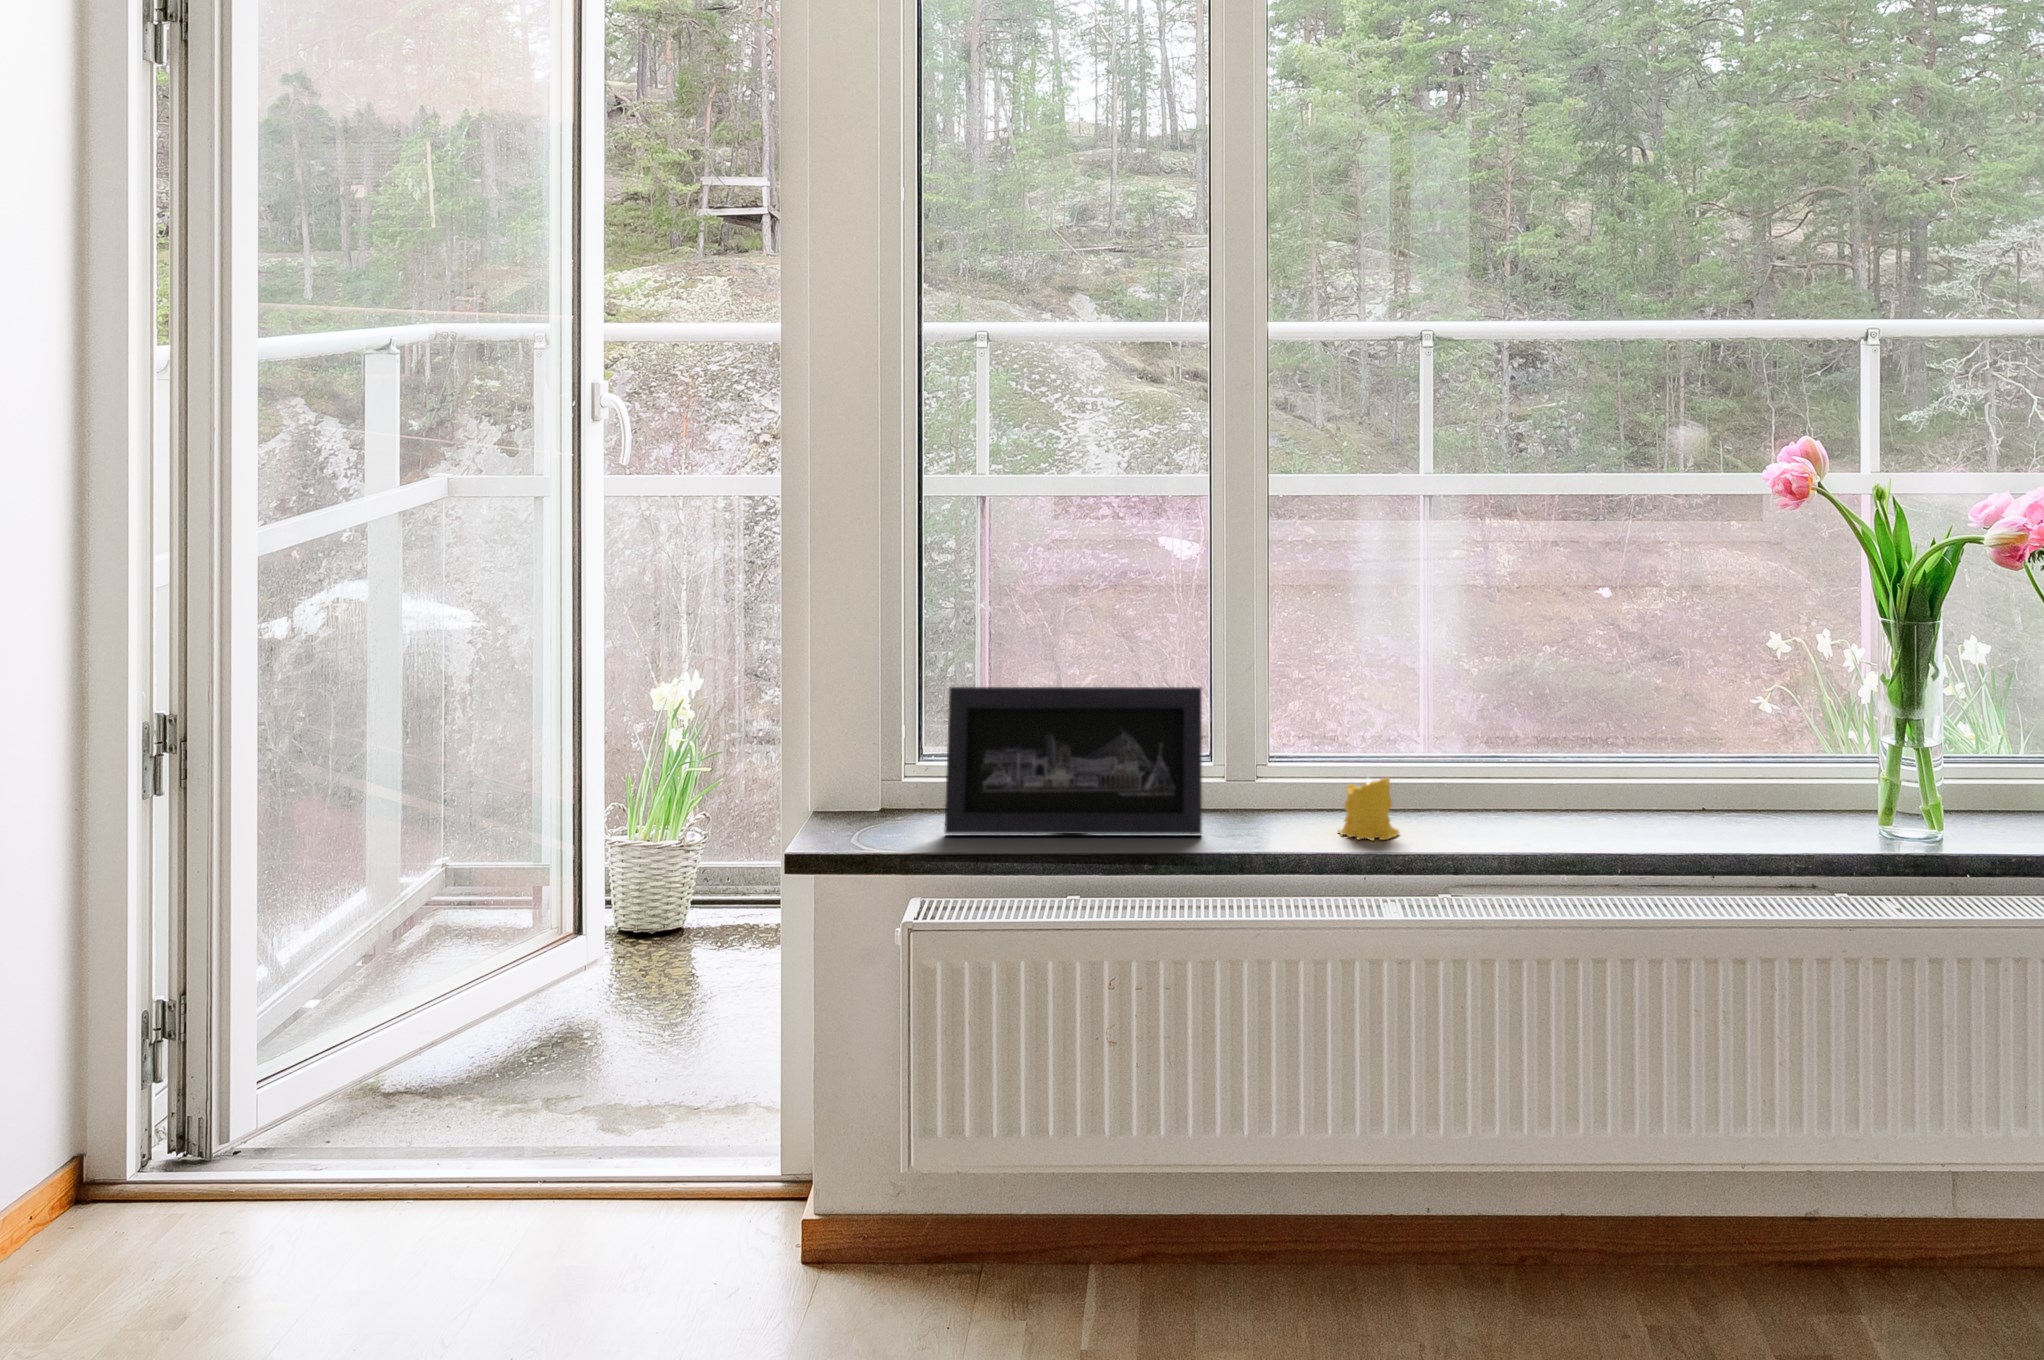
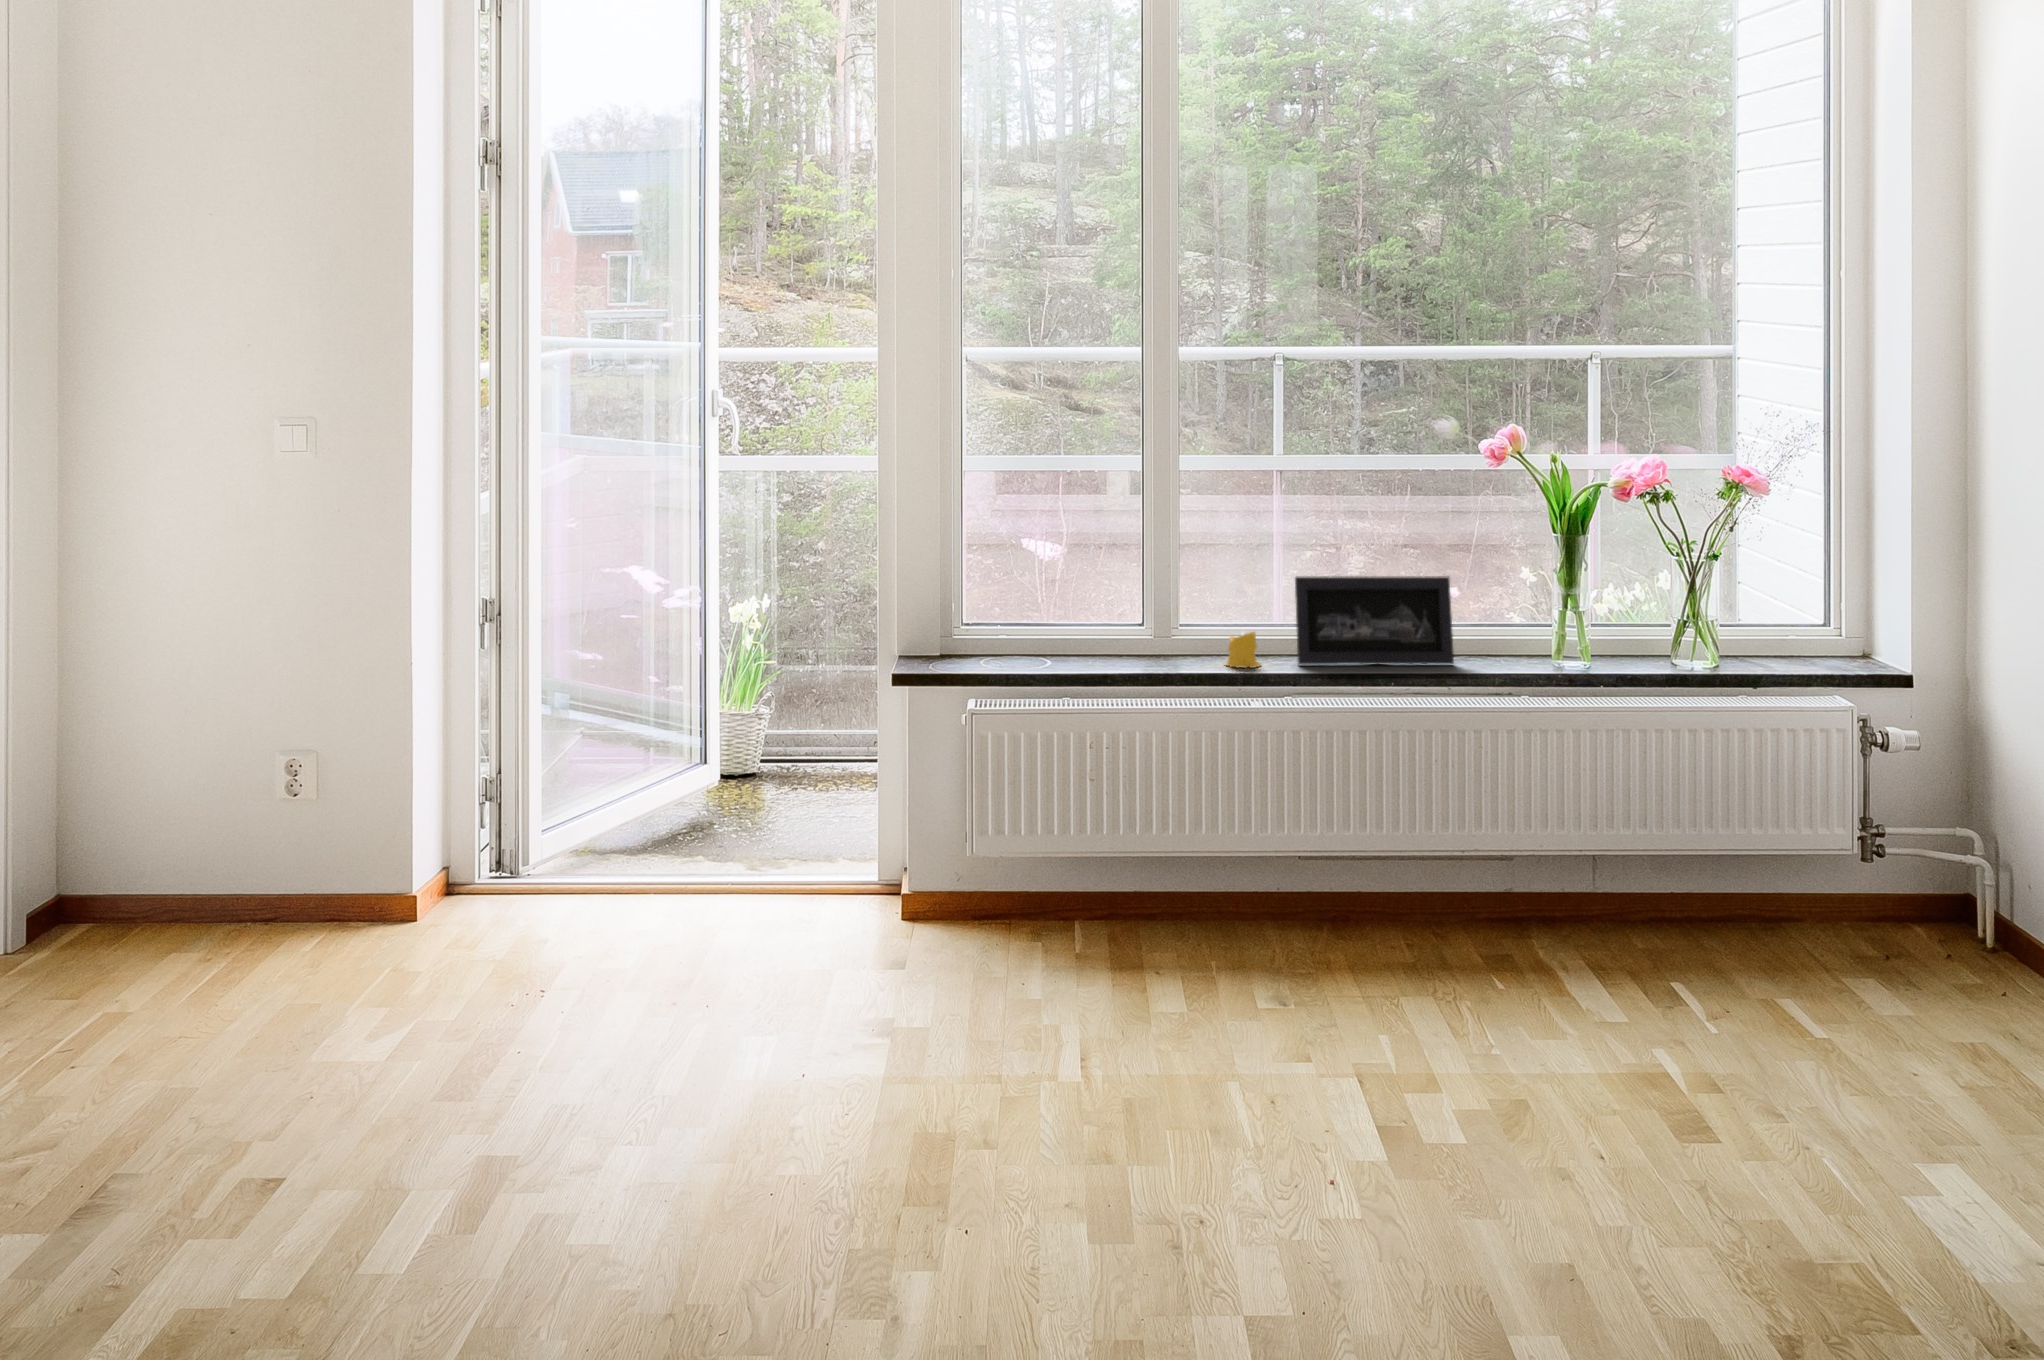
picture frame: present [944,687,1202,834] -> present [1295,576,1454,665]

